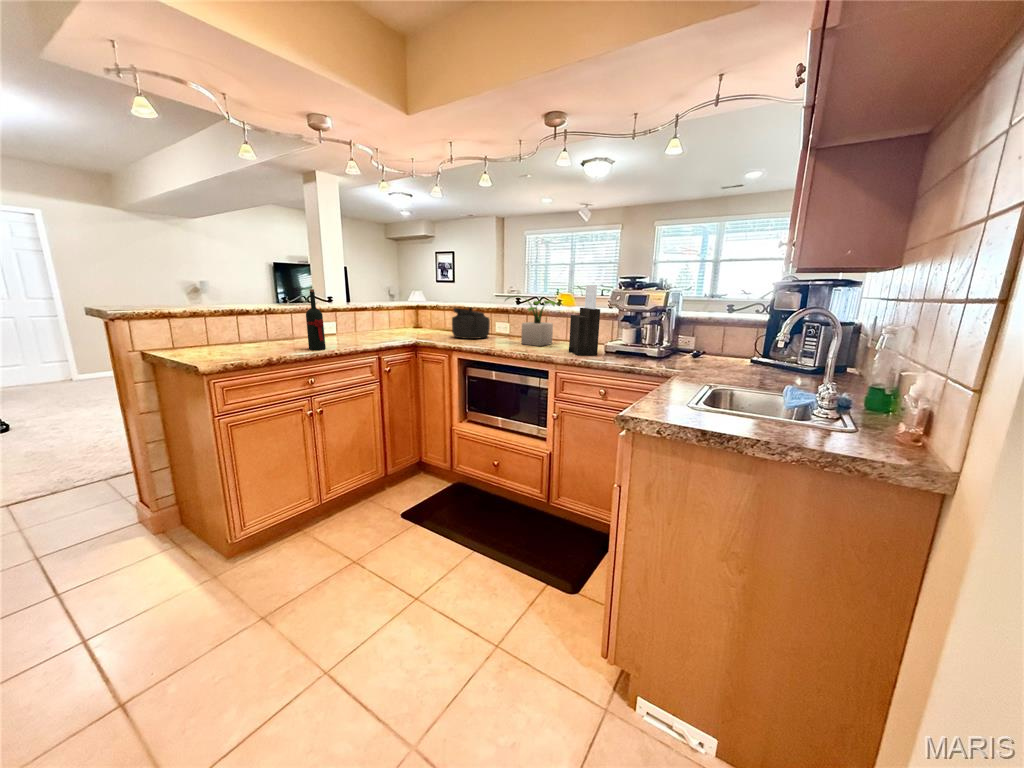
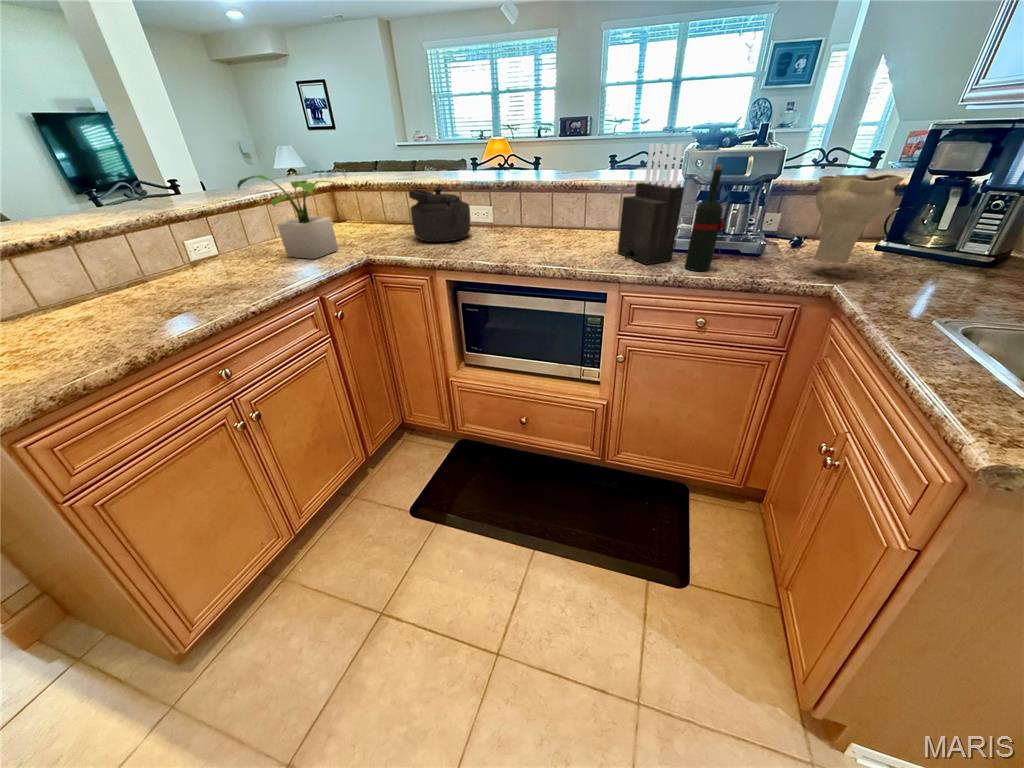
wine bottle: present [306,289,326,350] -> present [685,165,725,271]
potted plant: present [505,296,561,346] -> present [237,175,338,259]
vase: none [663,304,728,365] -> present [814,174,904,263]

